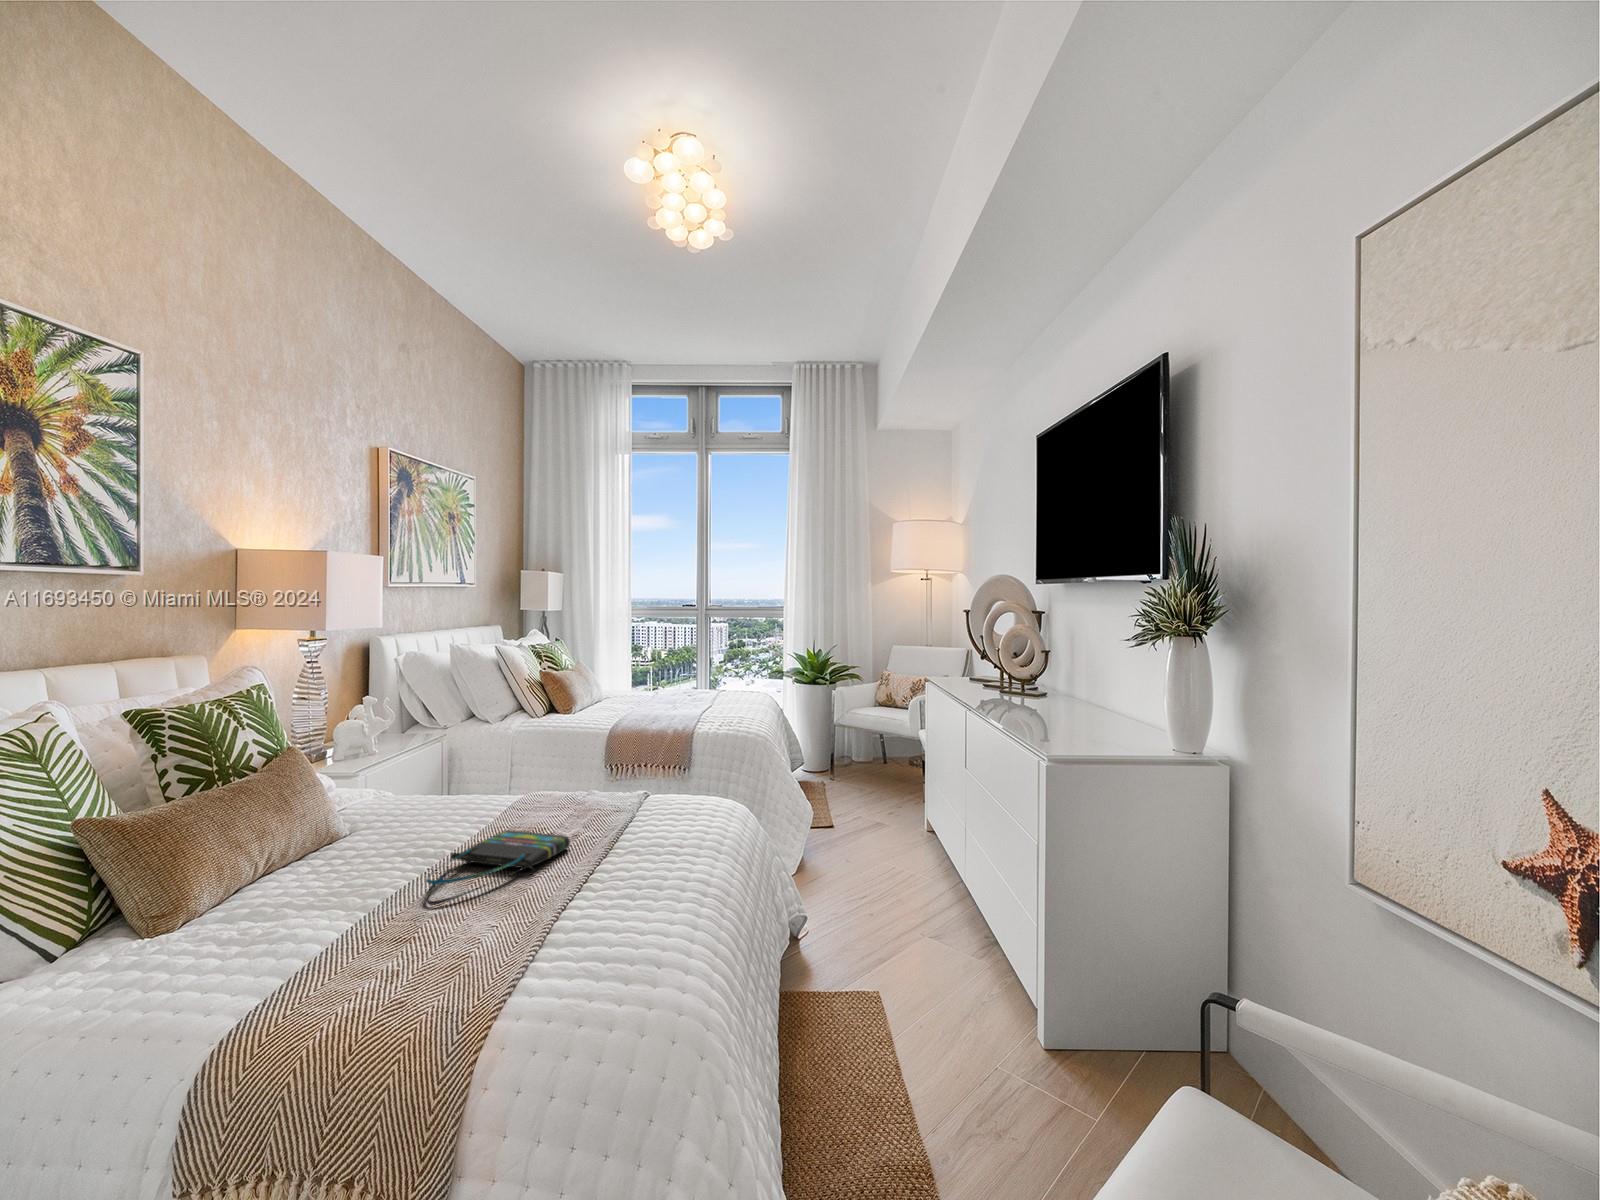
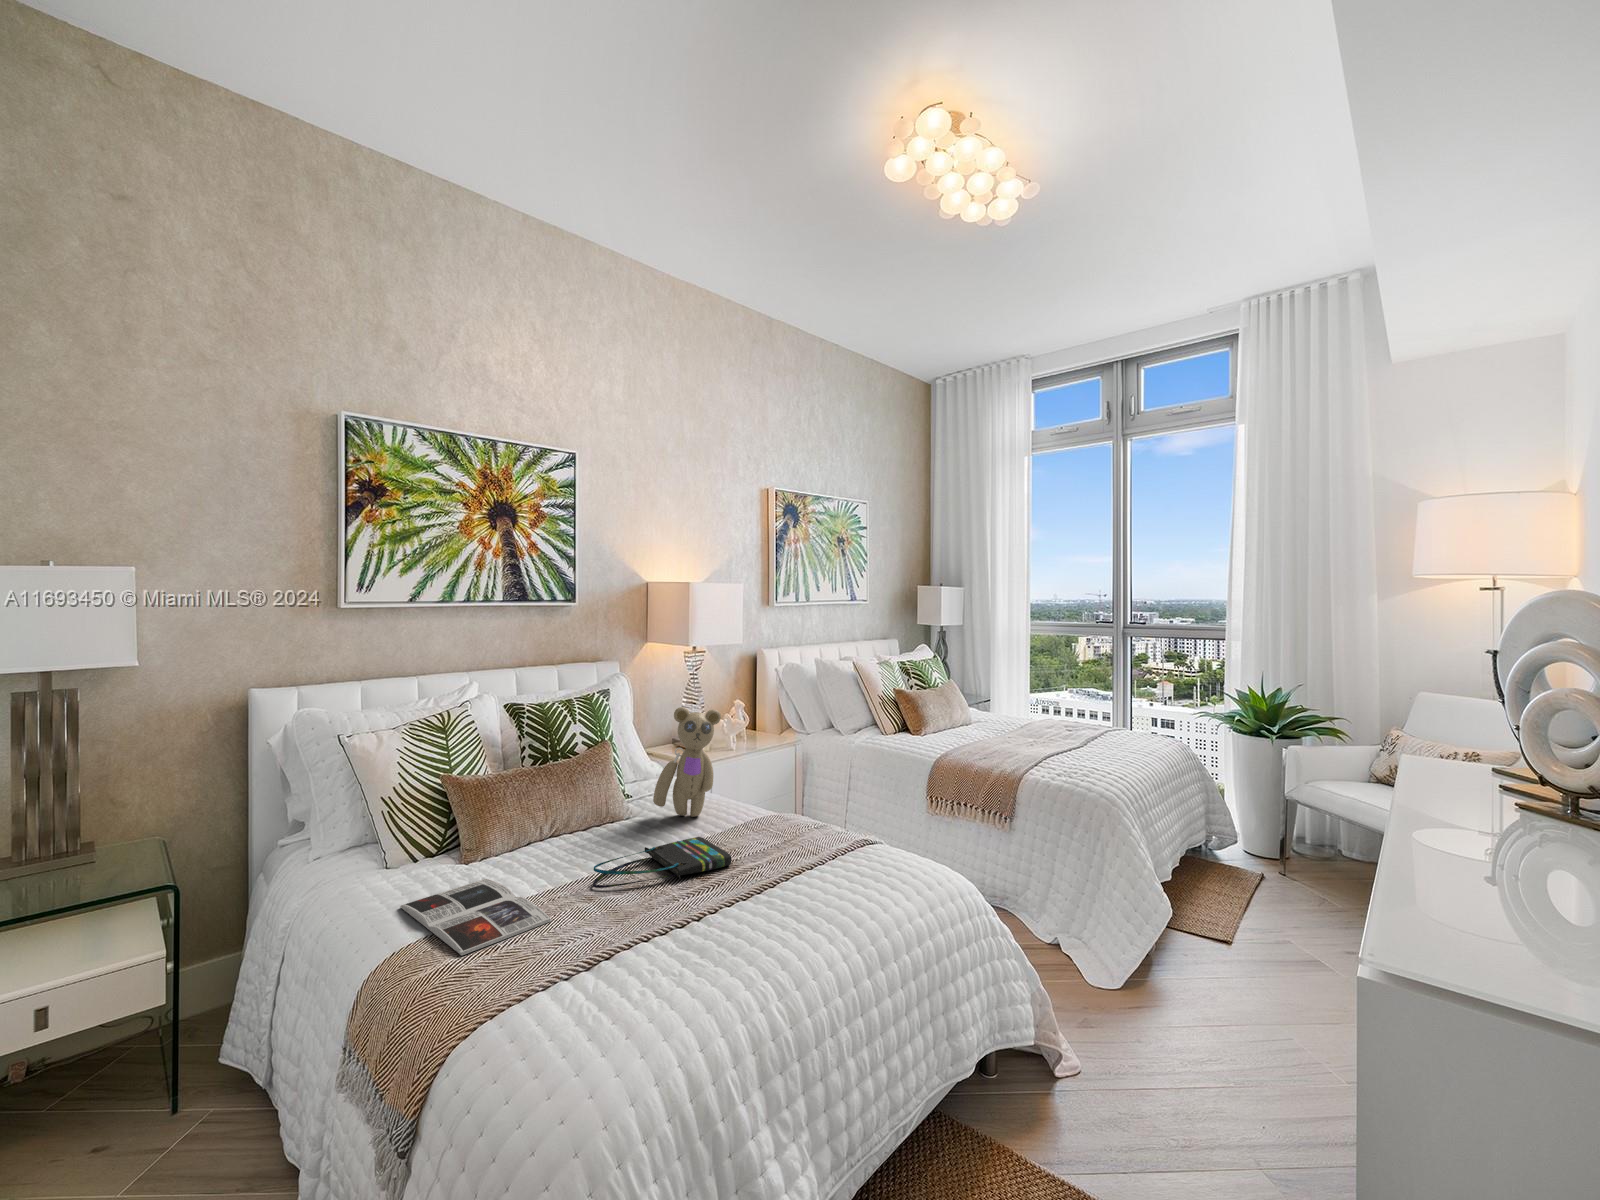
teddy bear: none [399,686,484,822] -> present [653,707,721,817]
magazine: none [135,935,425,1014] -> present [400,879,552,956]

